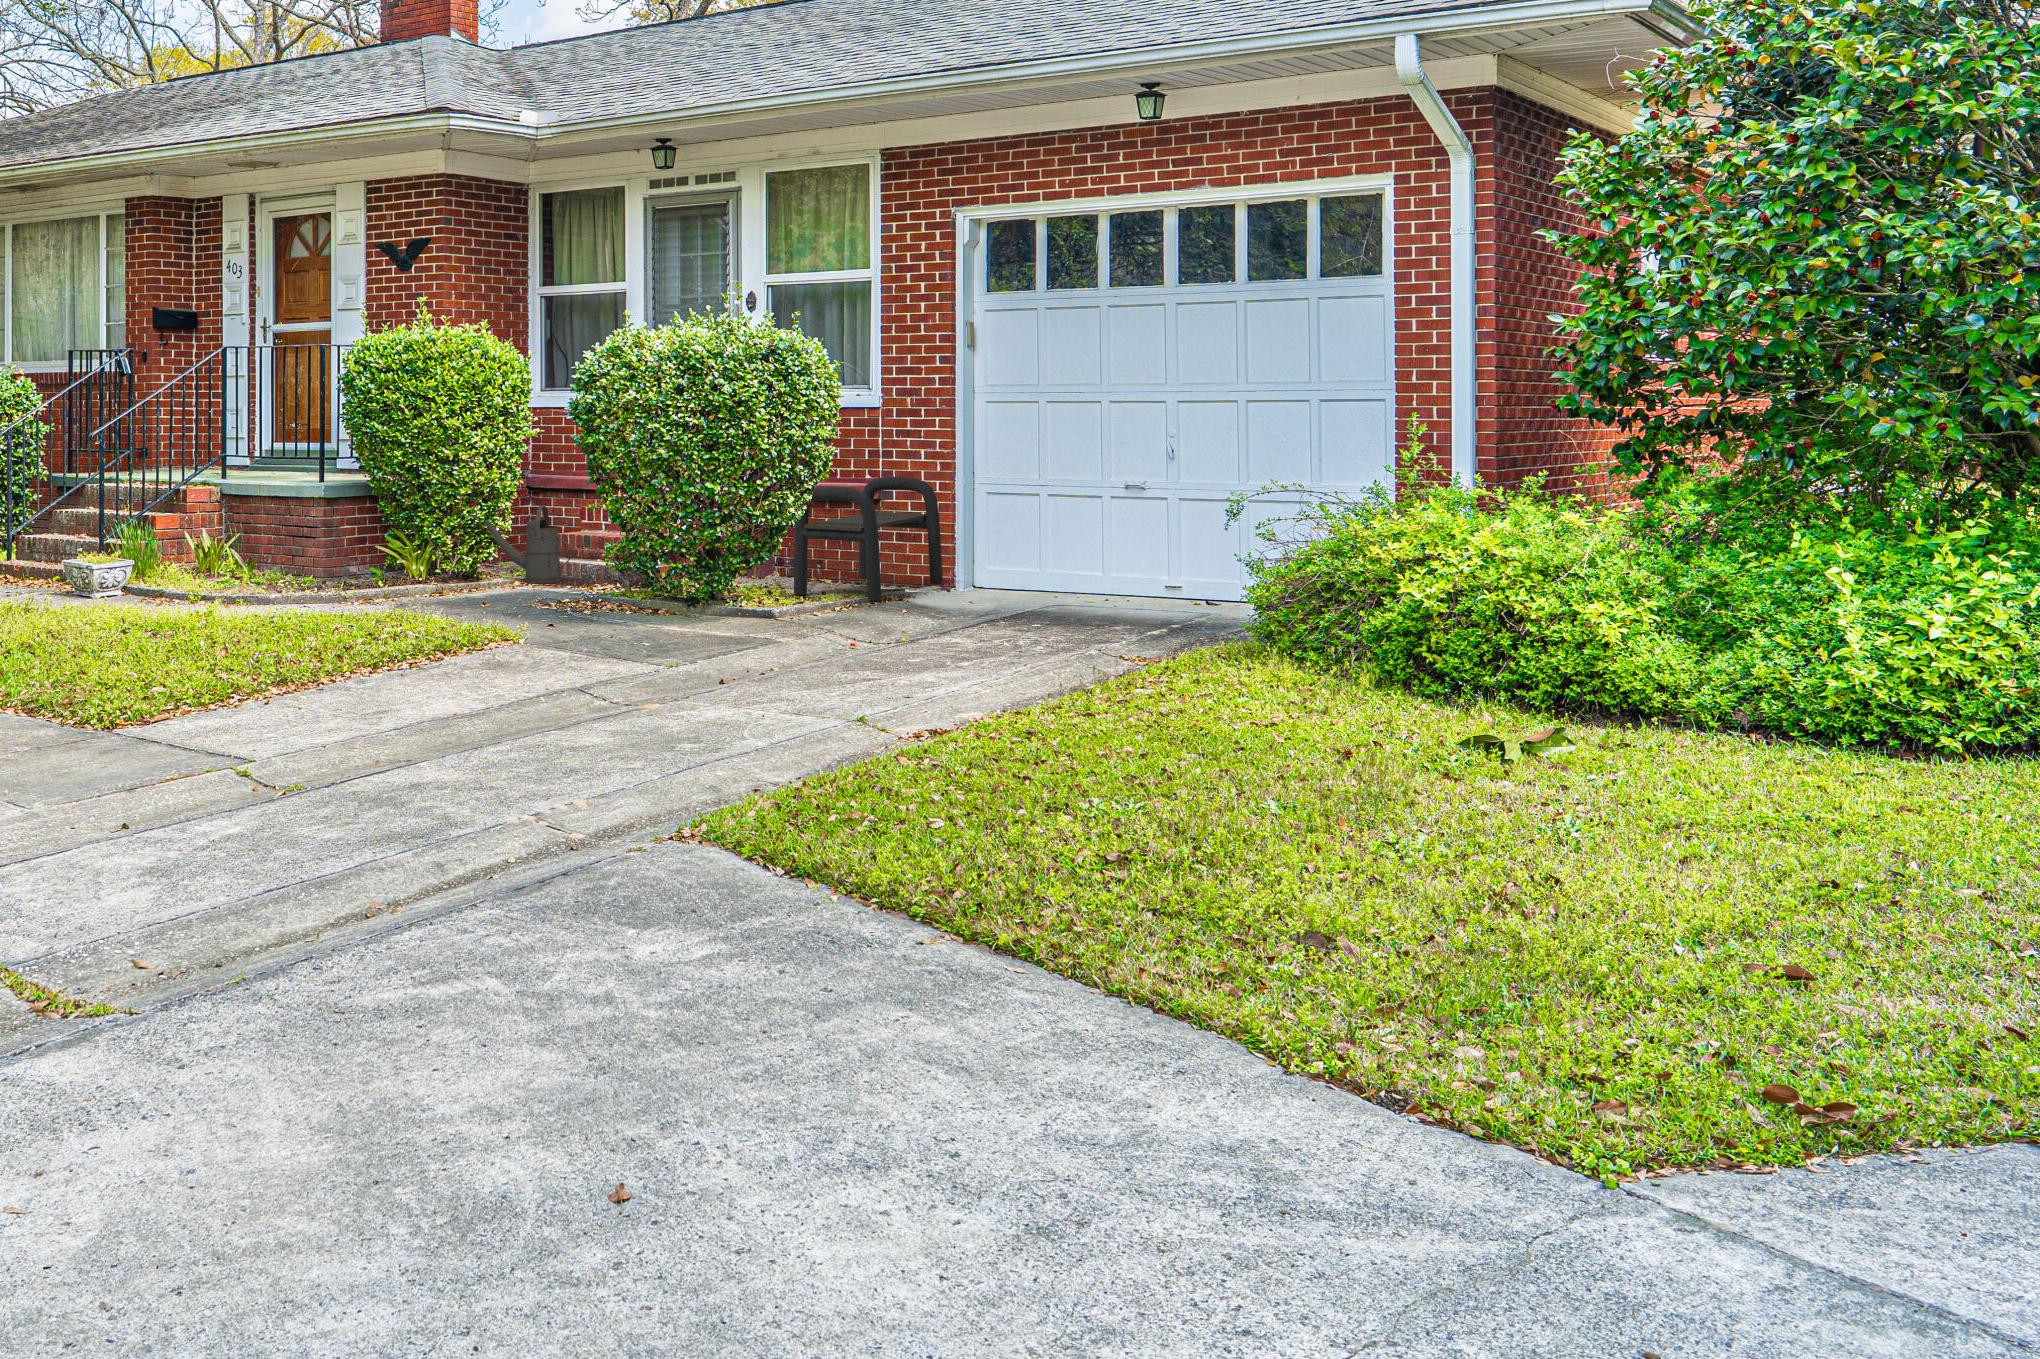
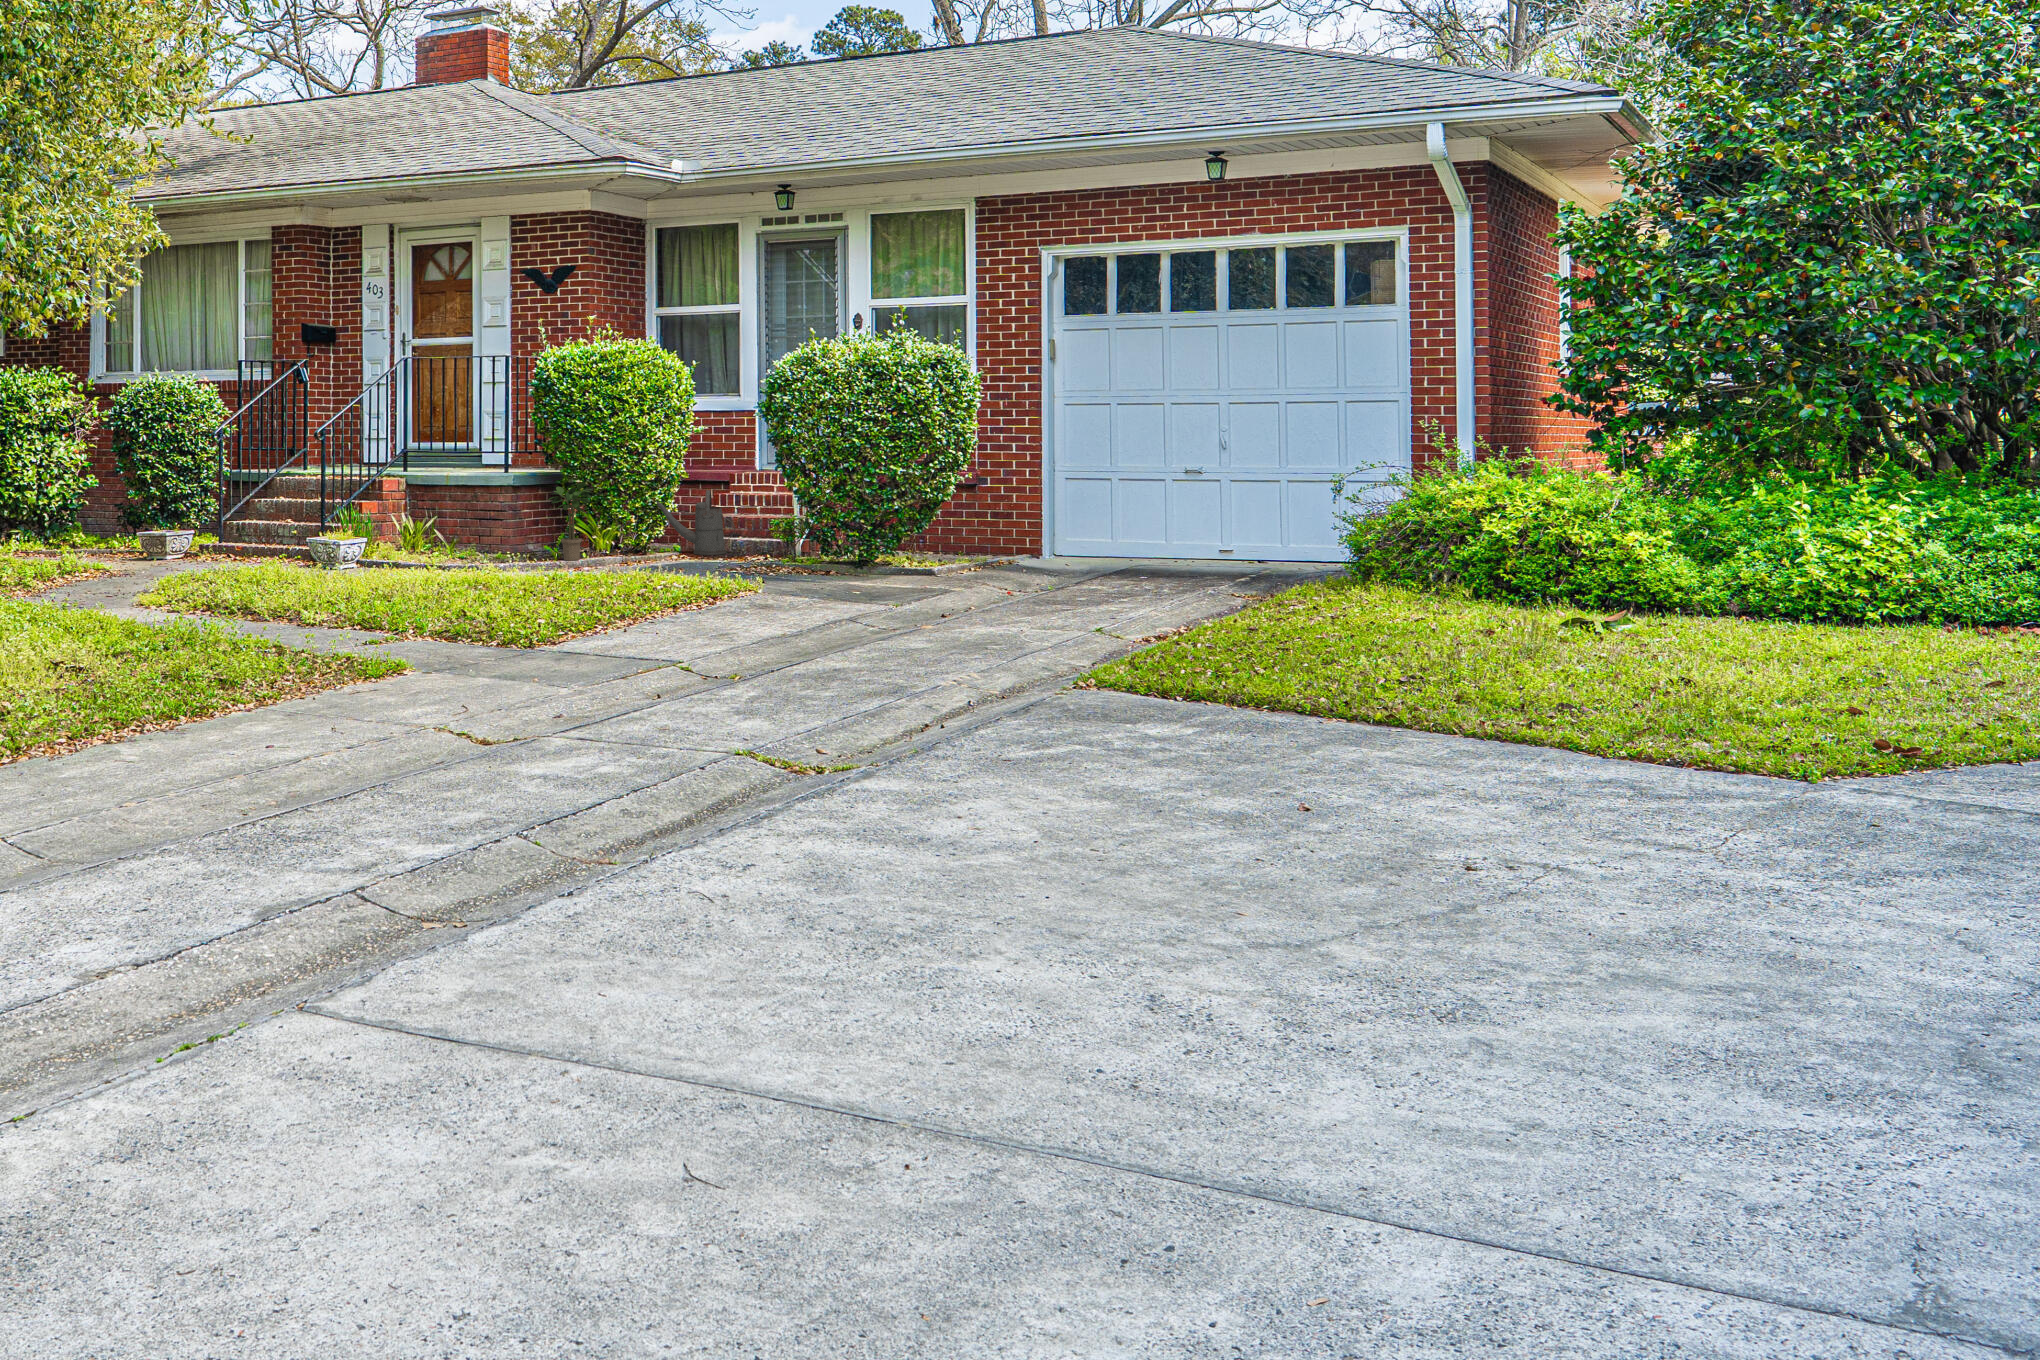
bench: present [794,477,943,601] -> none [936,462,1043,560]
potted plant: none [348,495,404,587] -> present [549,482,592,561]

